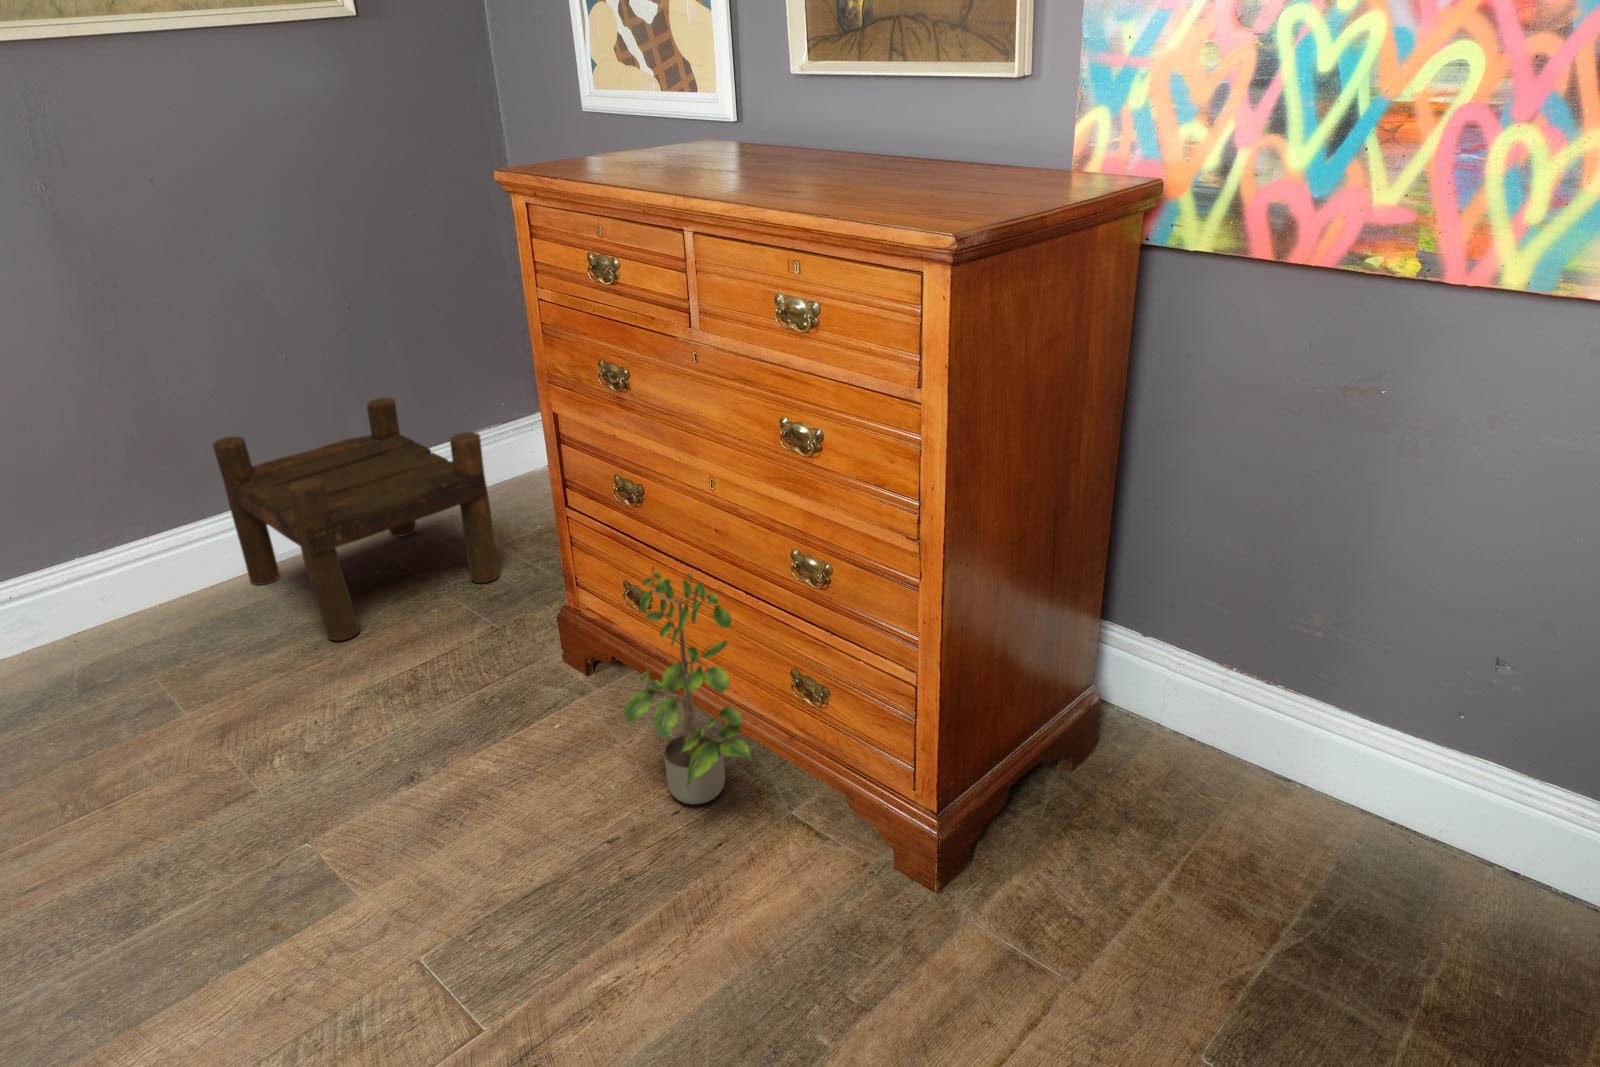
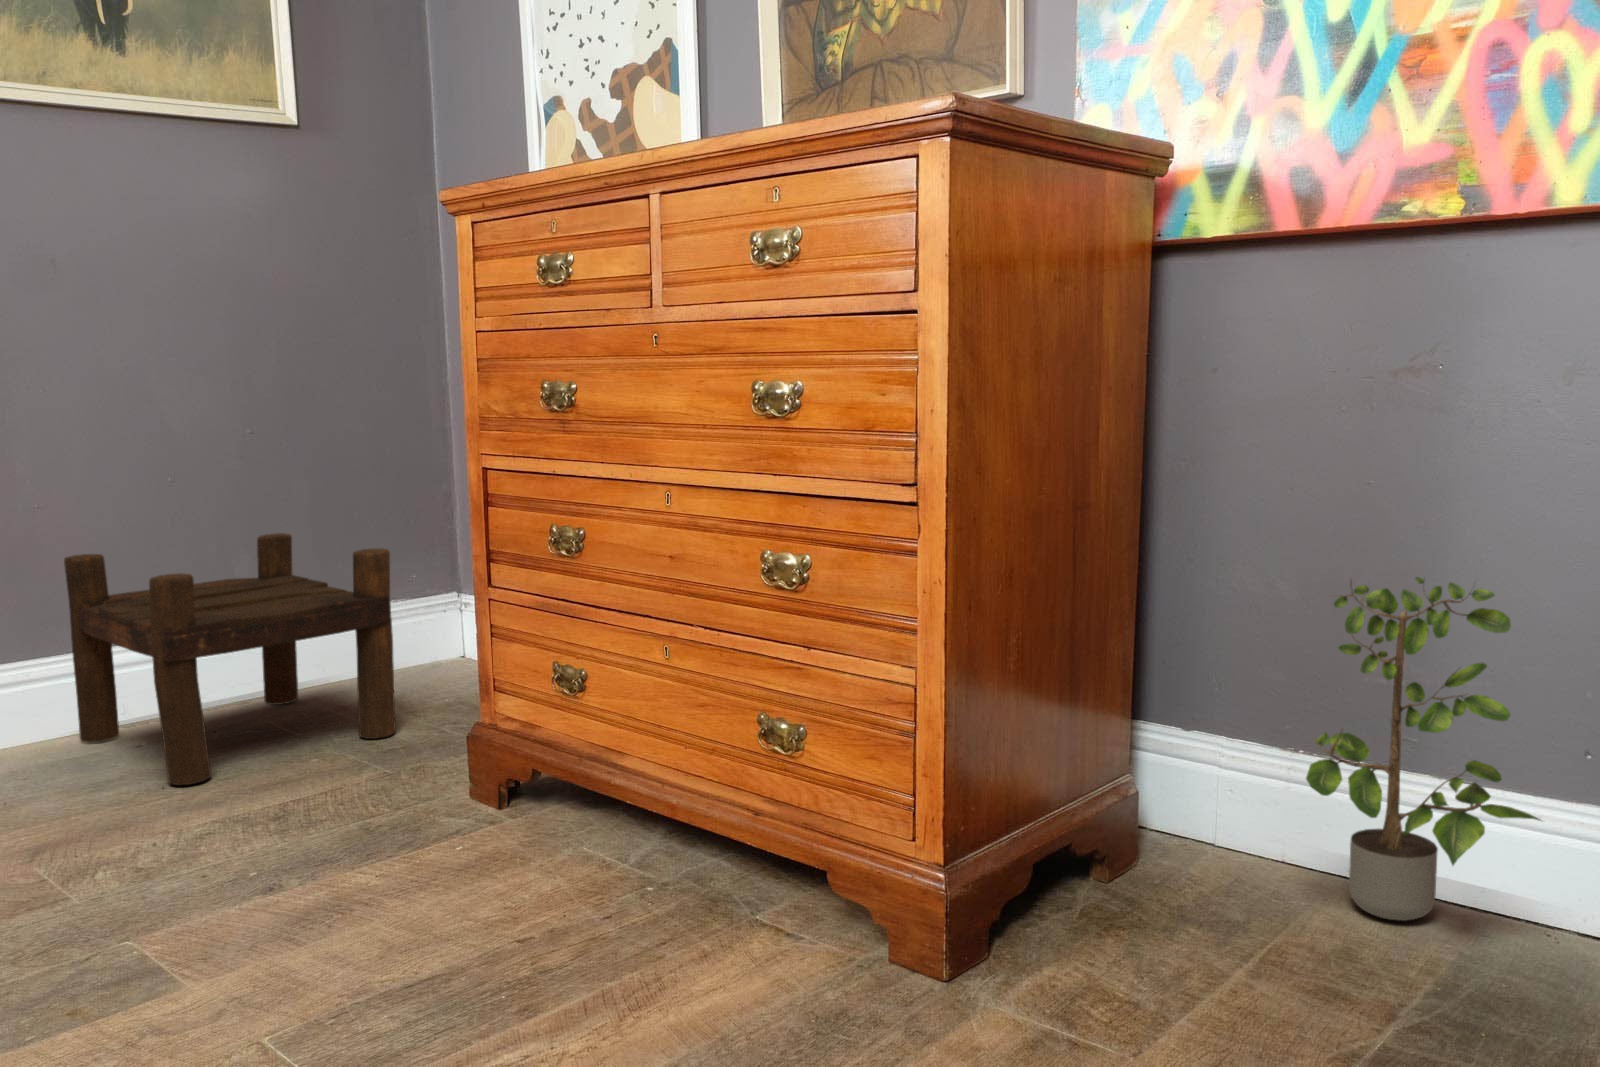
potted plant: present [624,572,752,804] -> present [1306,577,1541,921]

